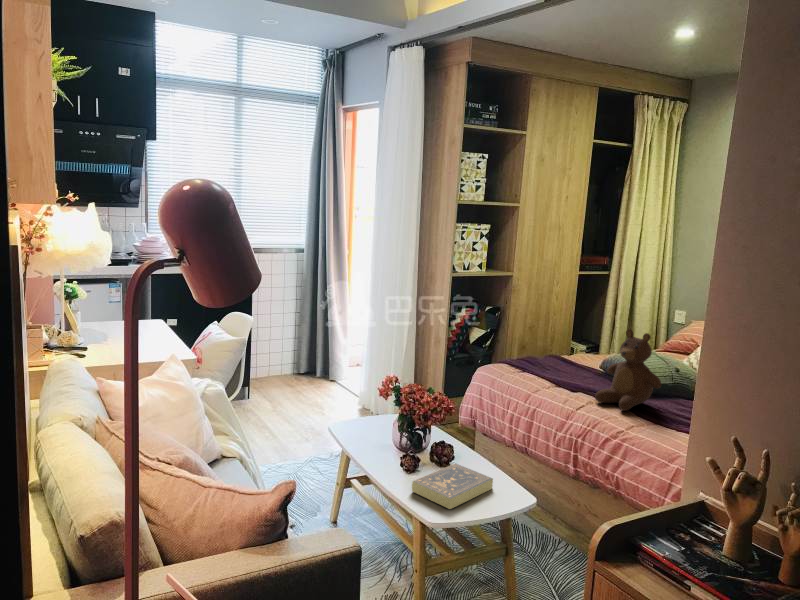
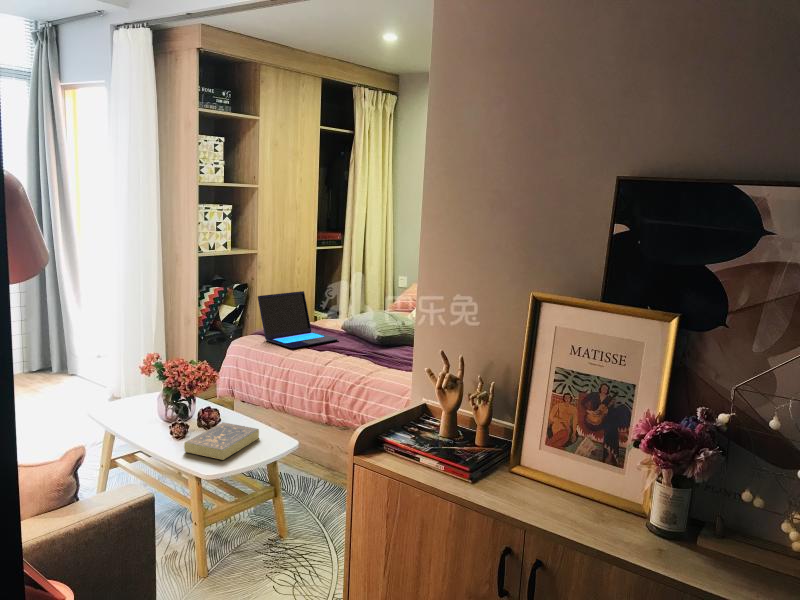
laptop: none [508,321,596,385] -> present [258,291,338,348]
teddy bear: present [595,329,661,411] -> none [340,291,392,361]

